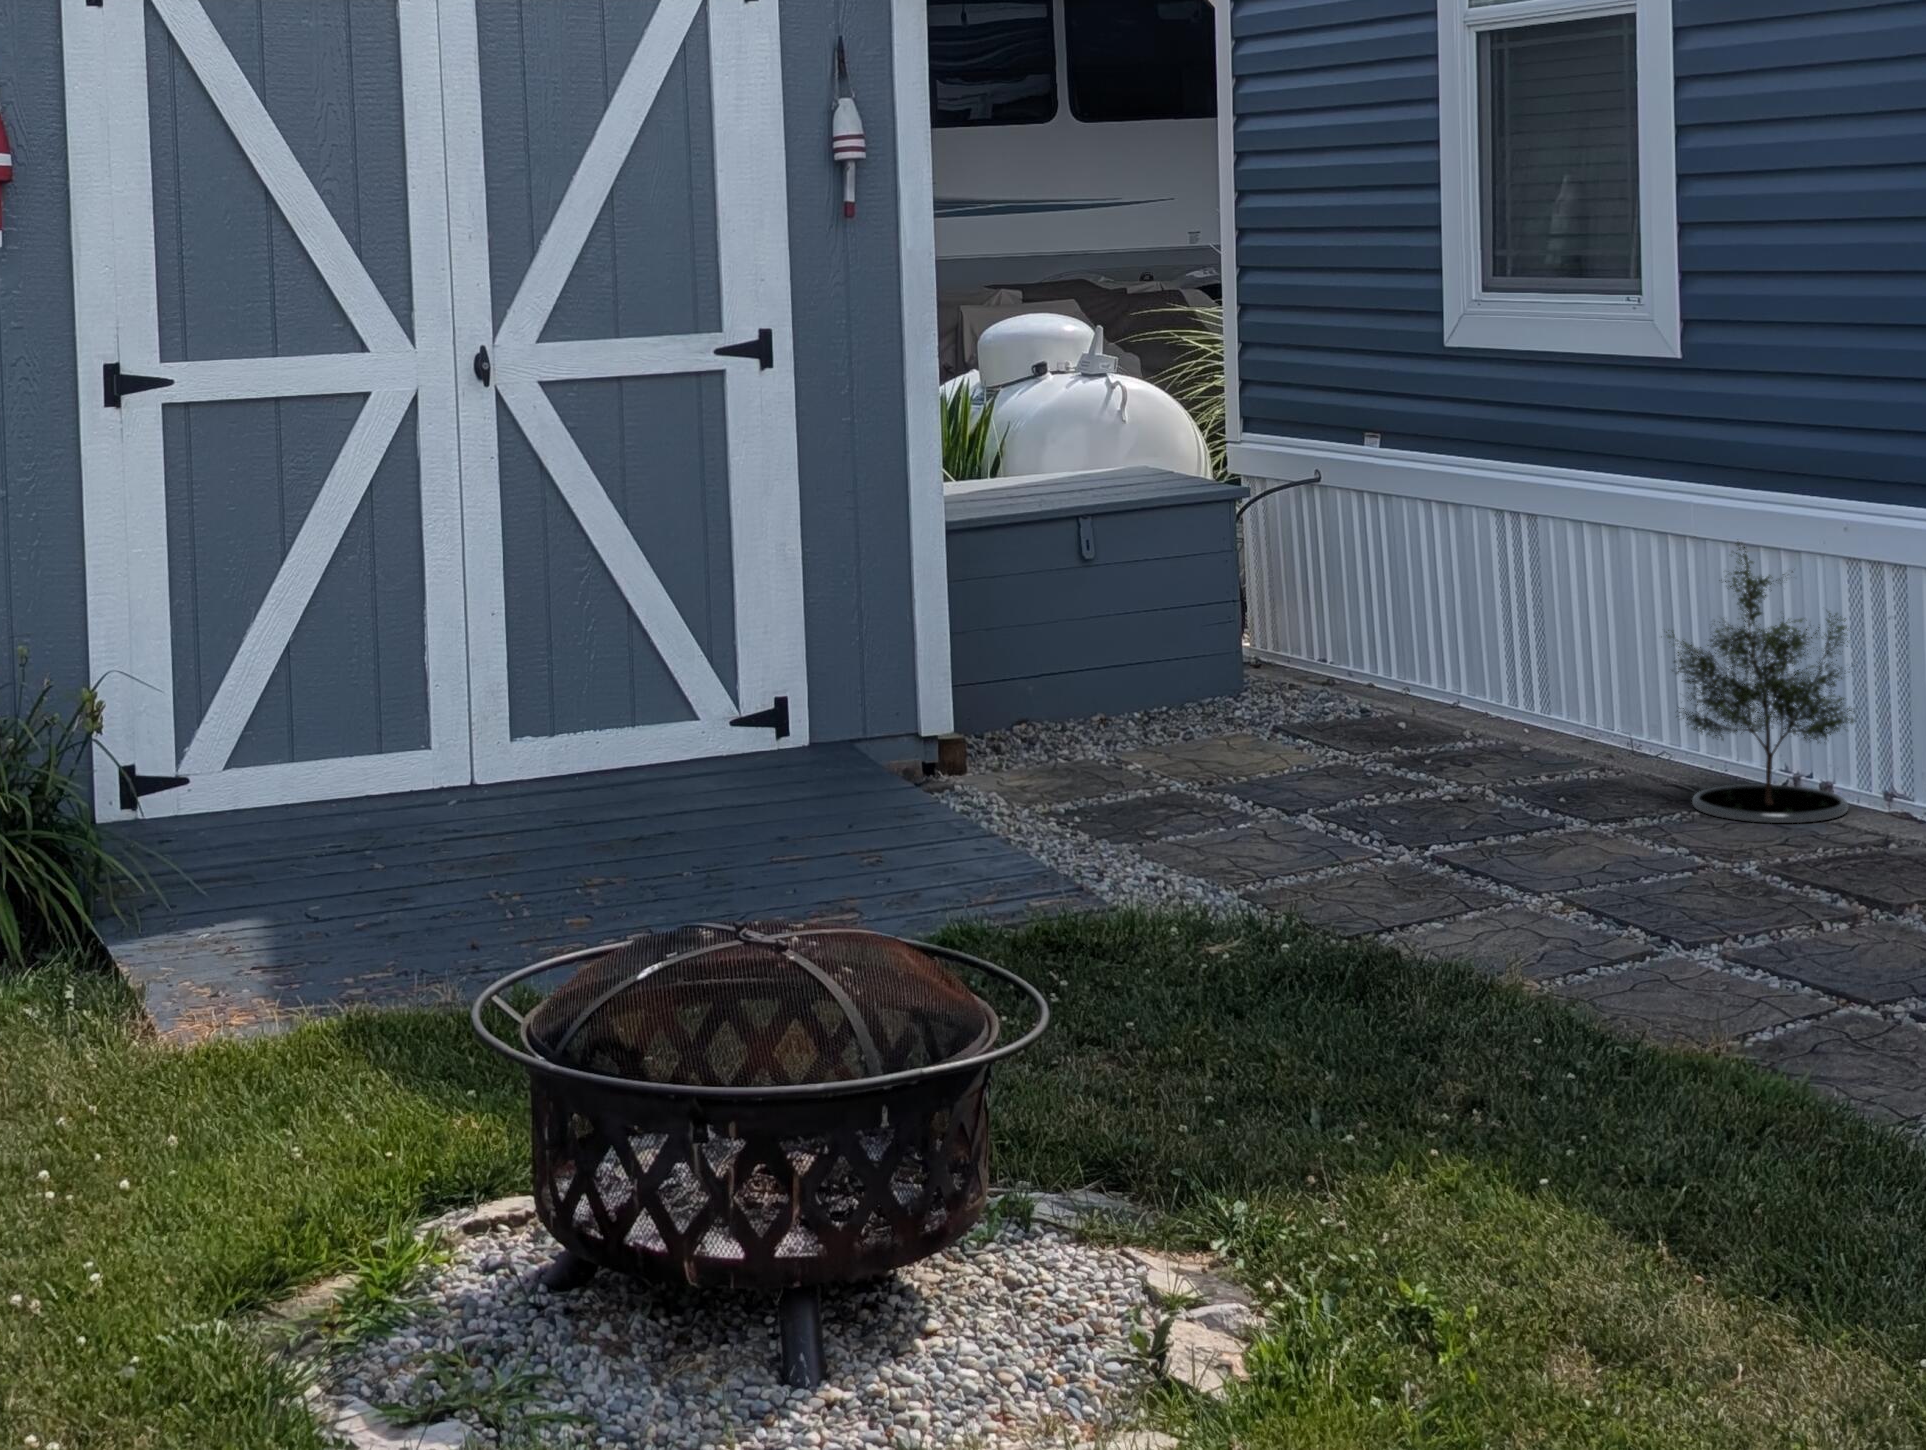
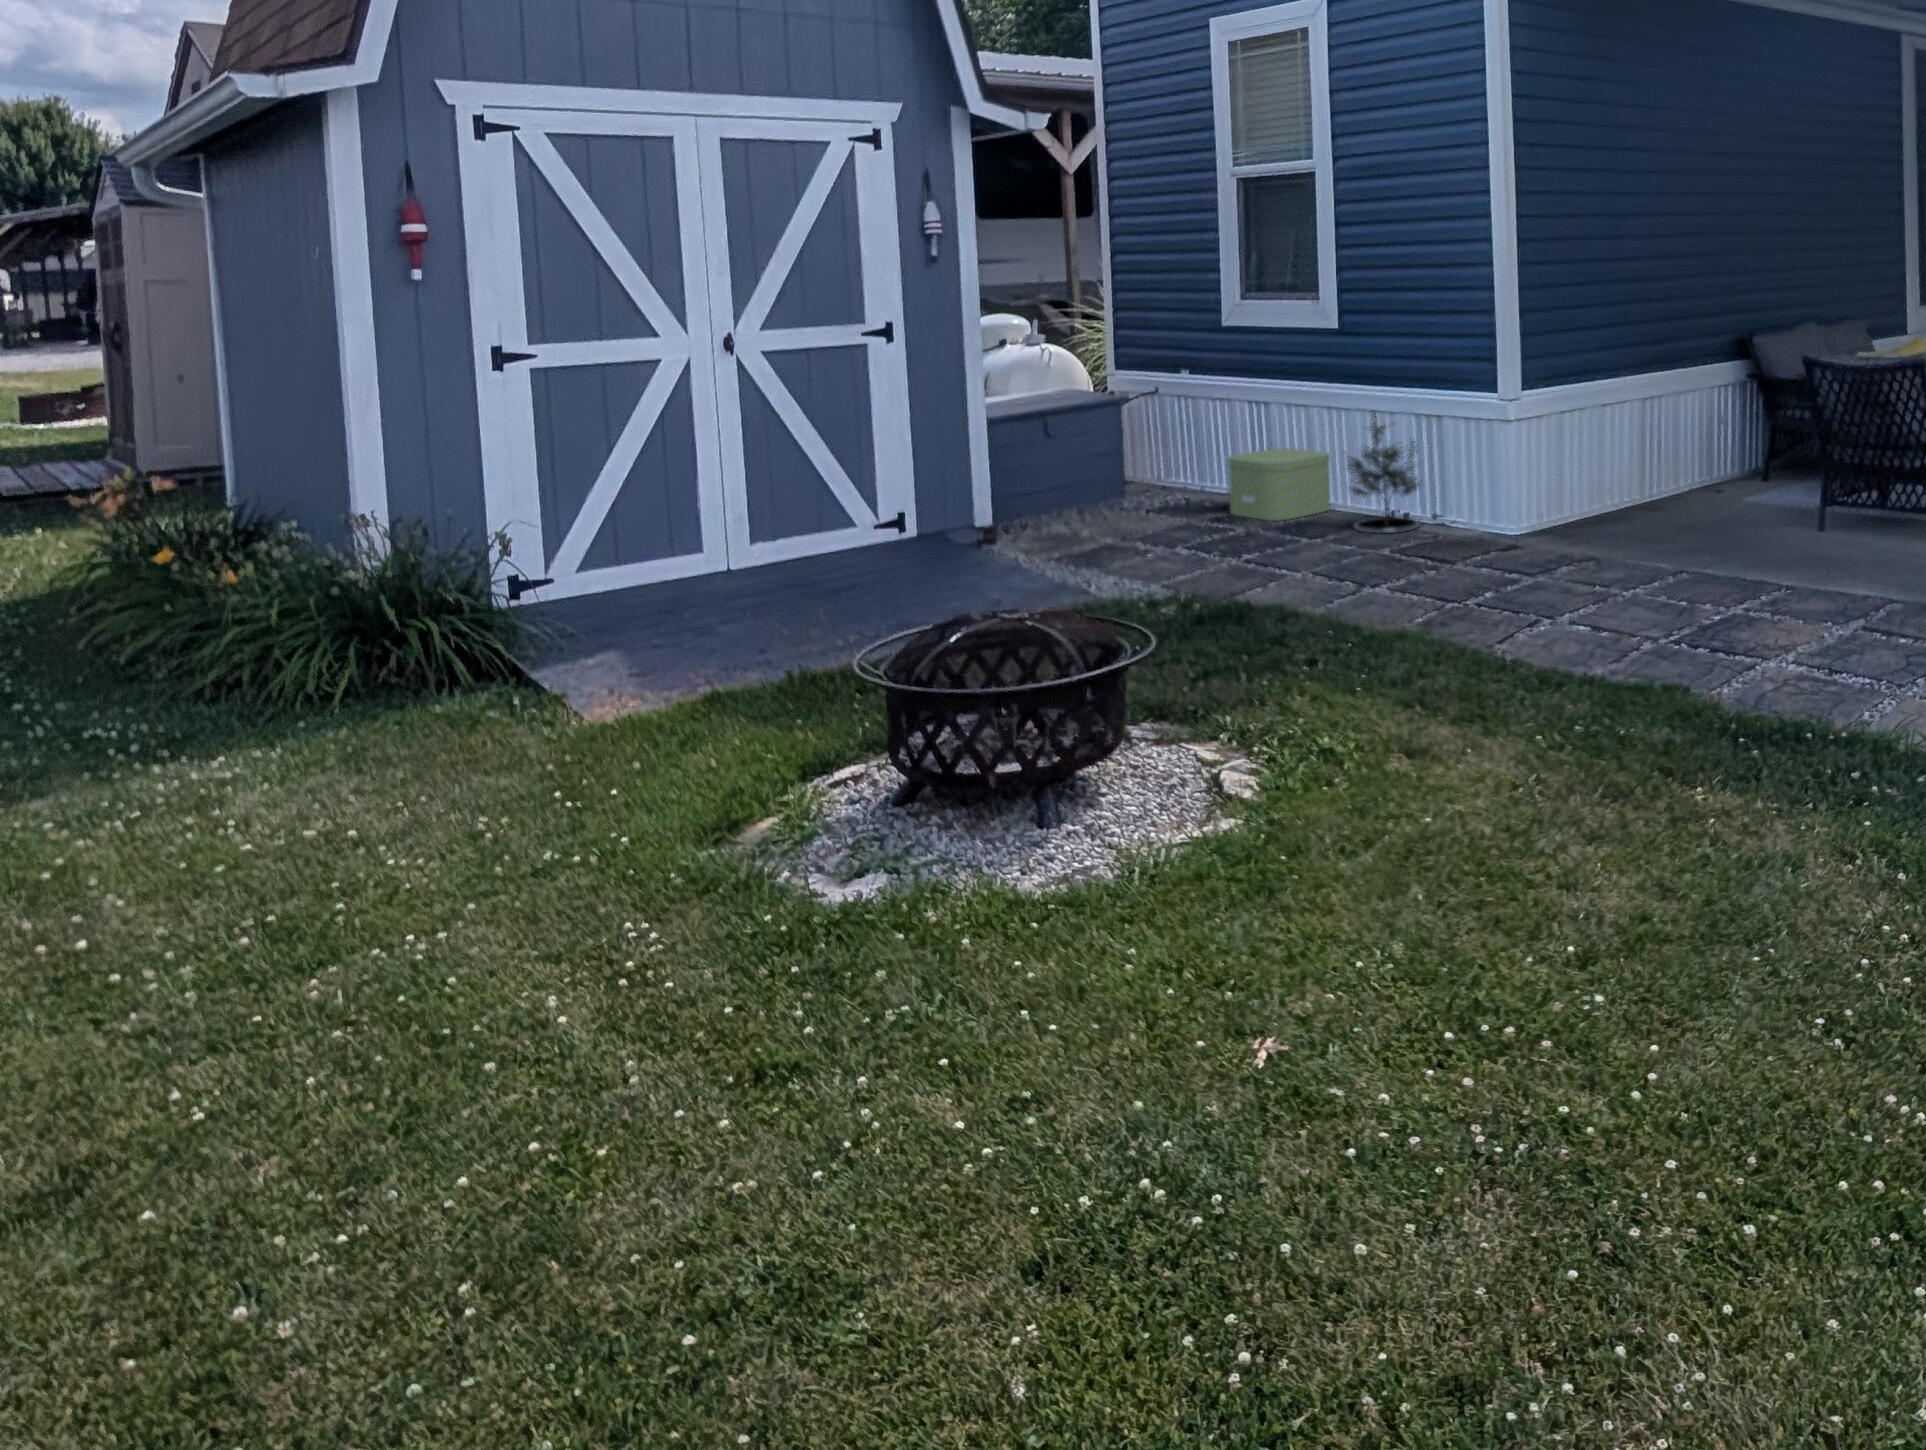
storage box: none [1430,615,1657,773] -> present [1228,448,1331,521]

